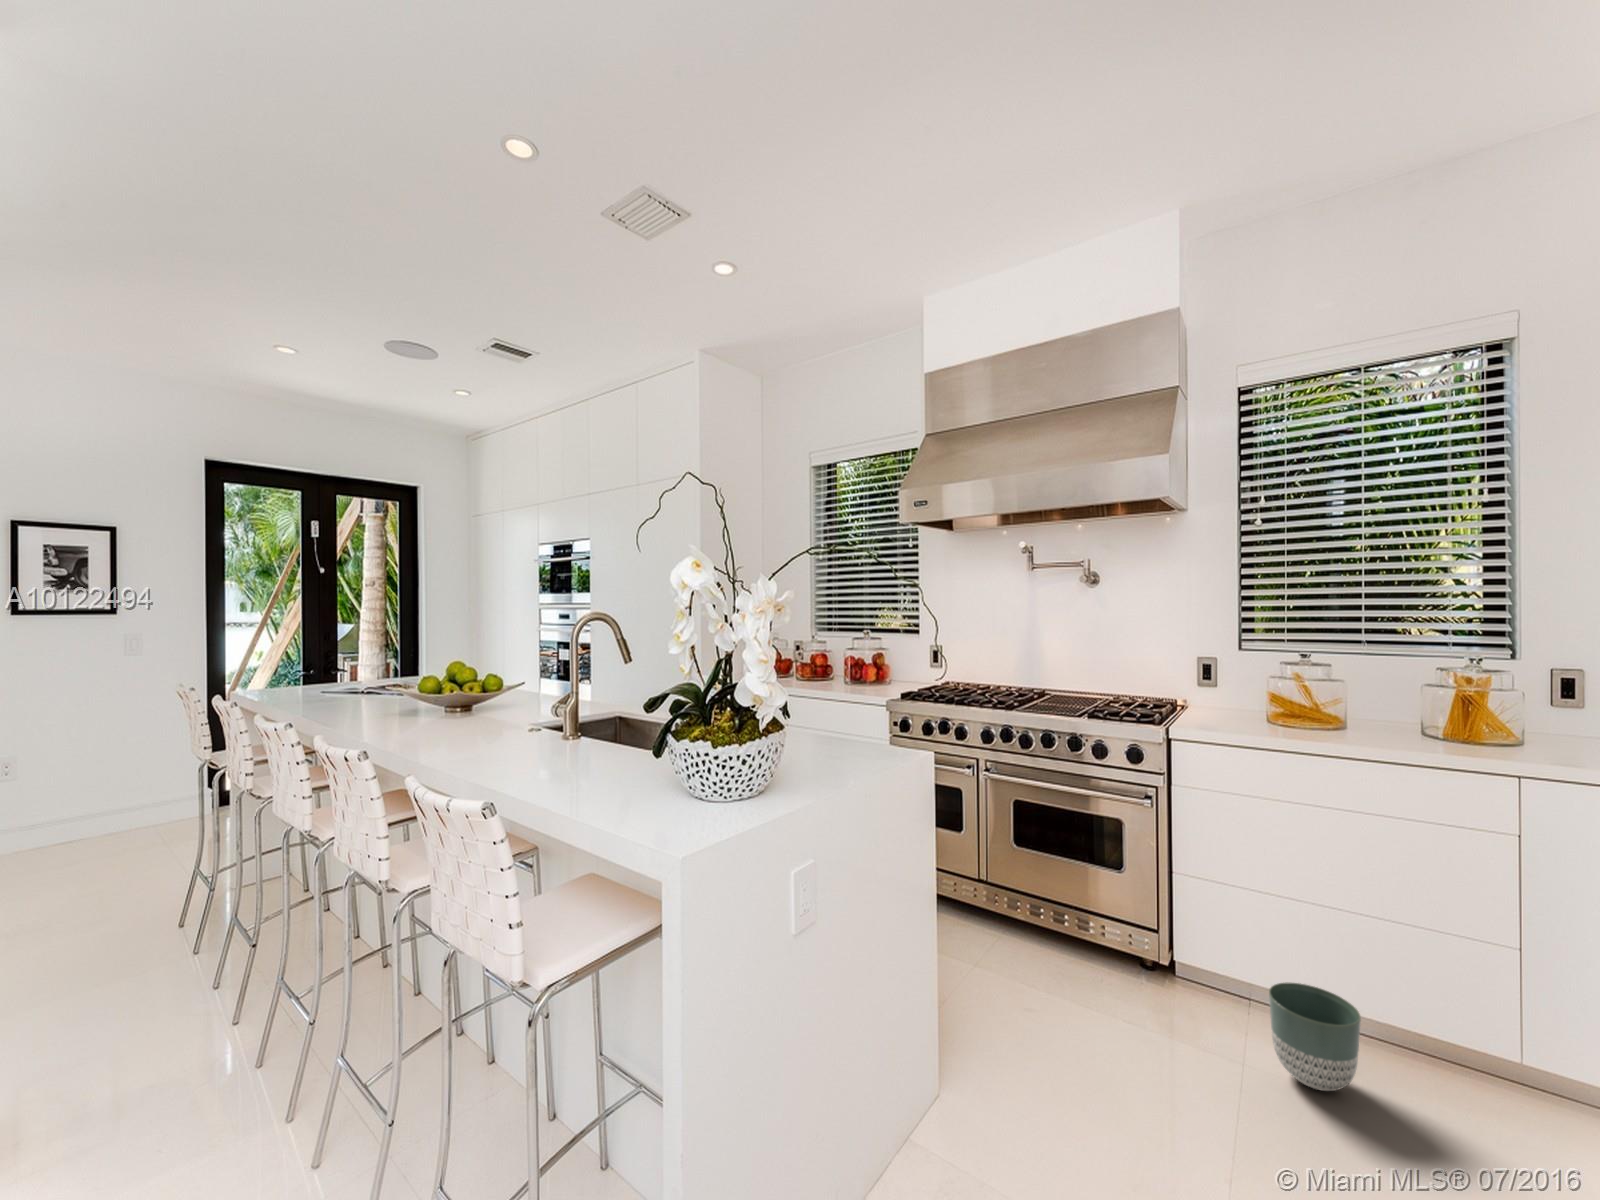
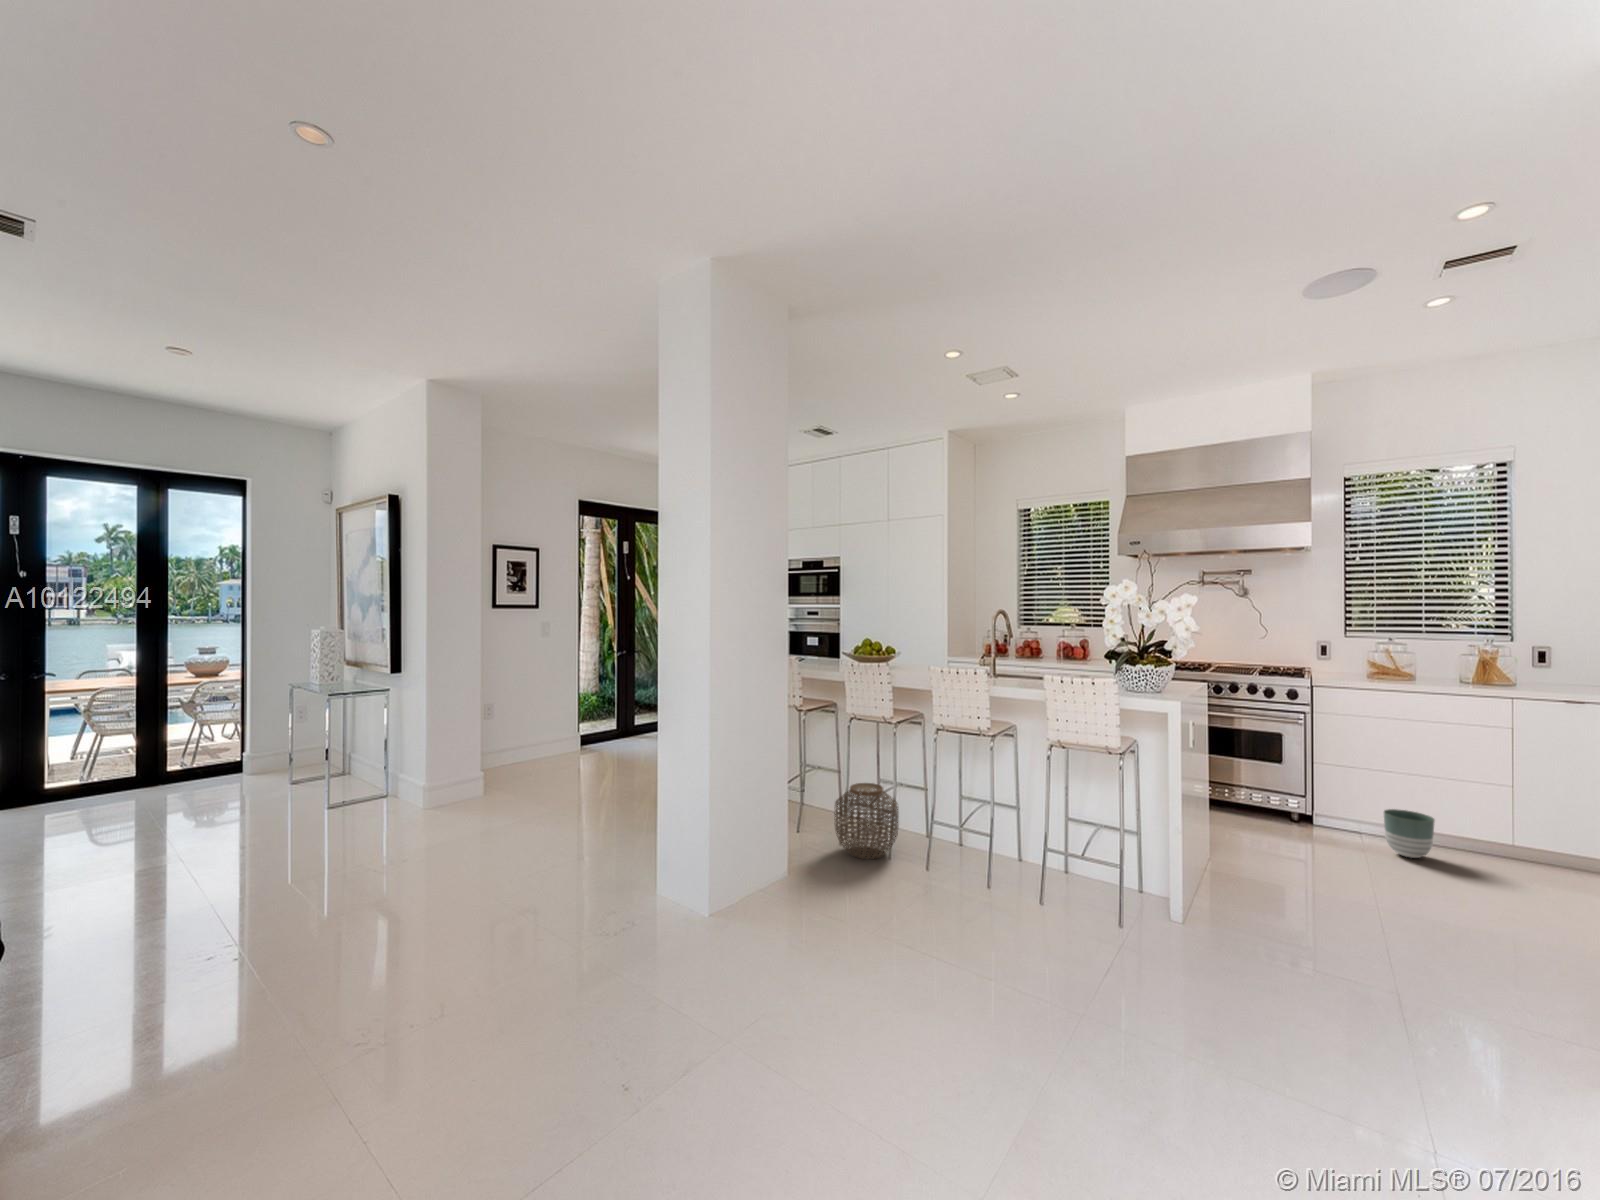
woven basket: none [199,937,352,1101] -> present [834,783,898,859]

